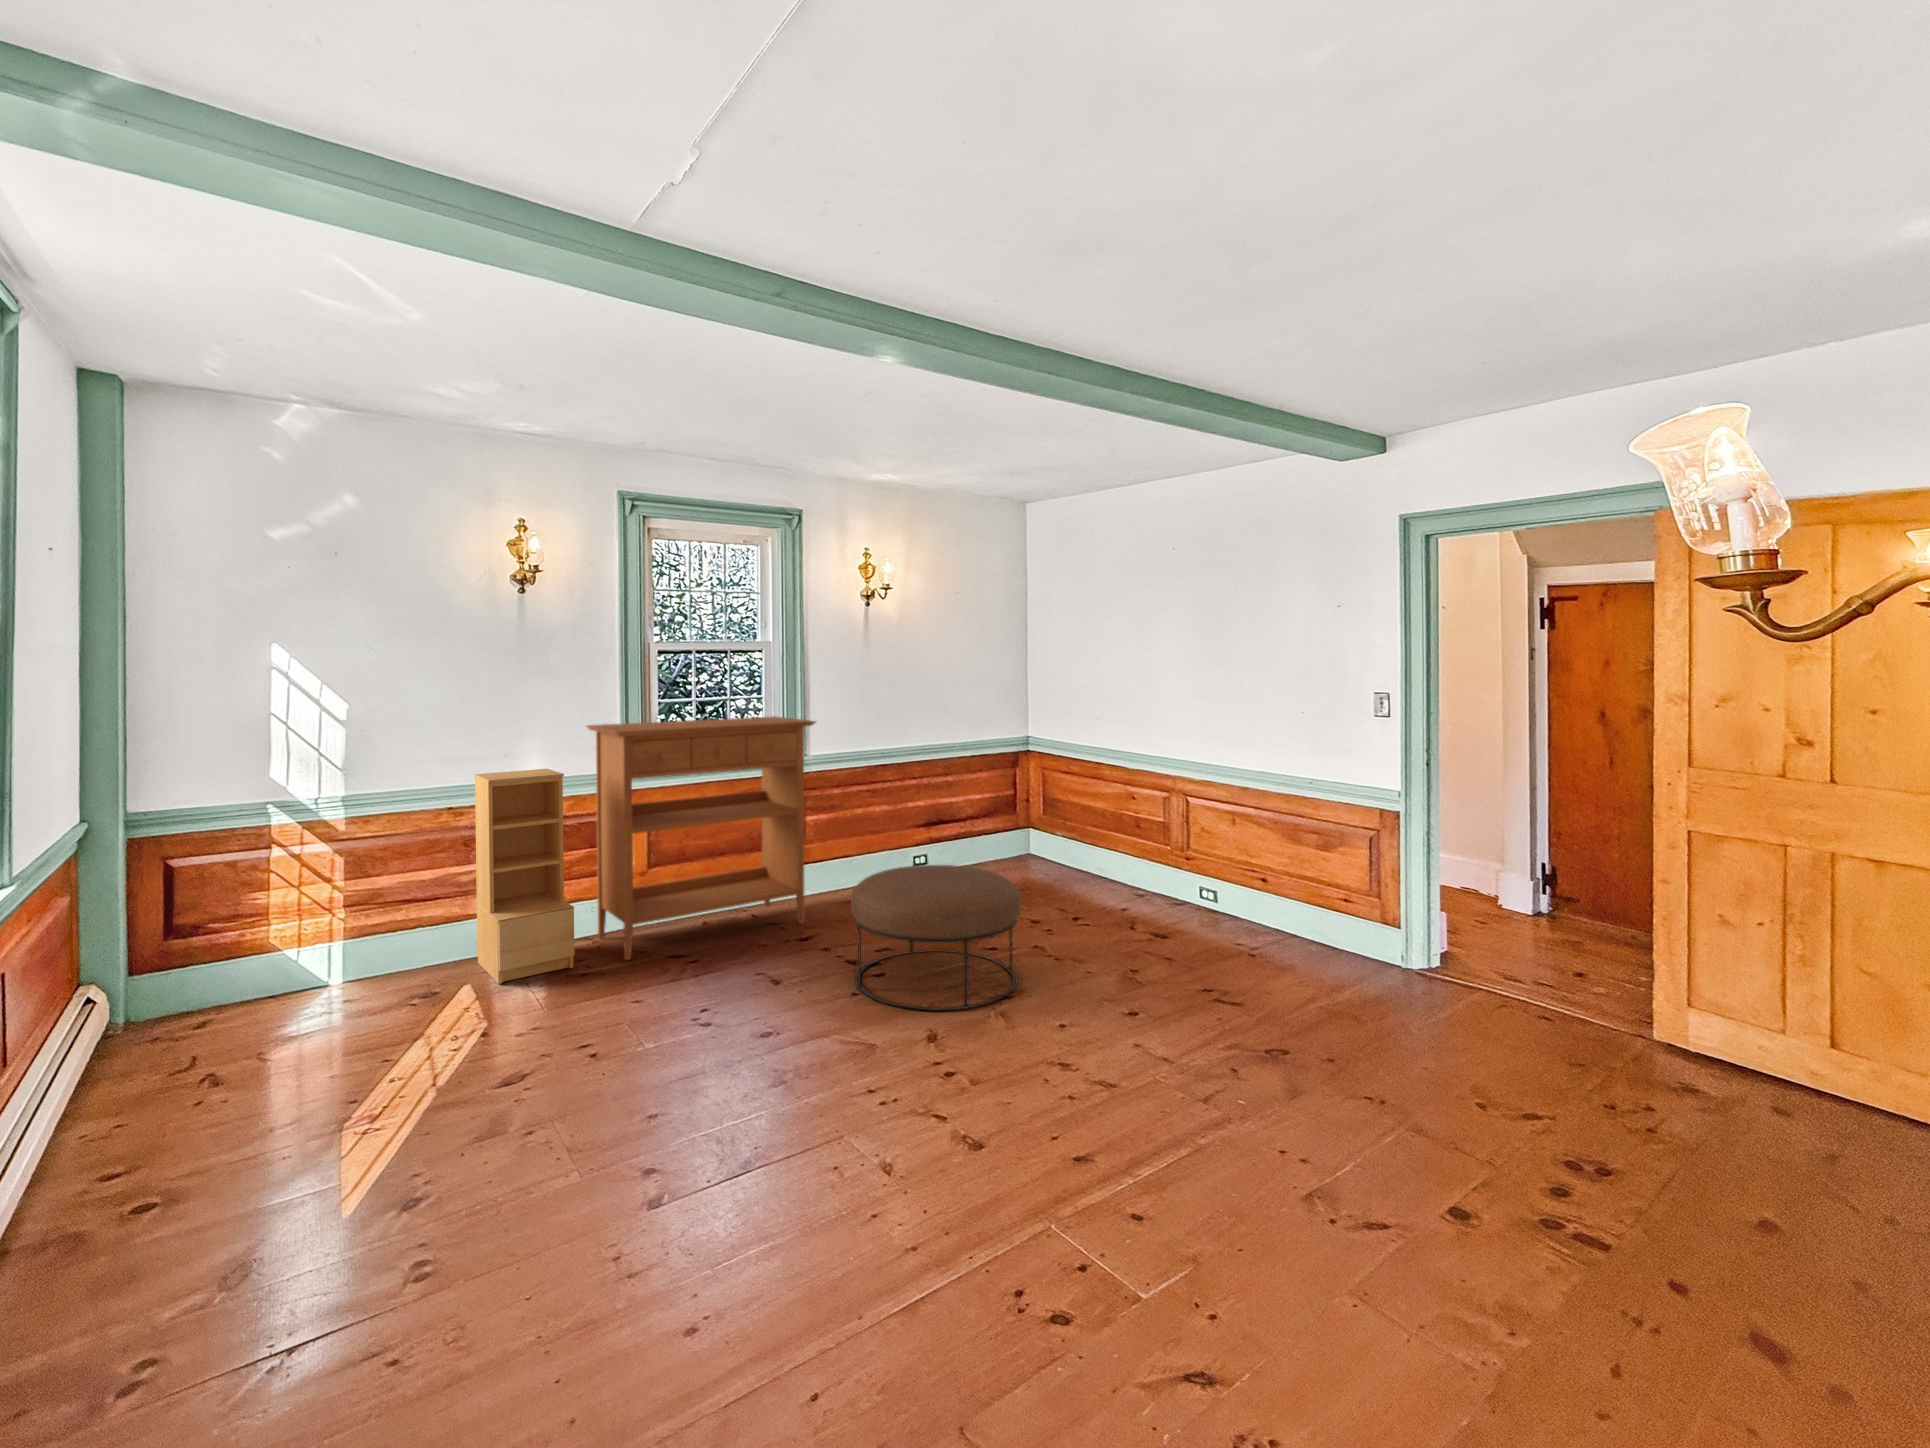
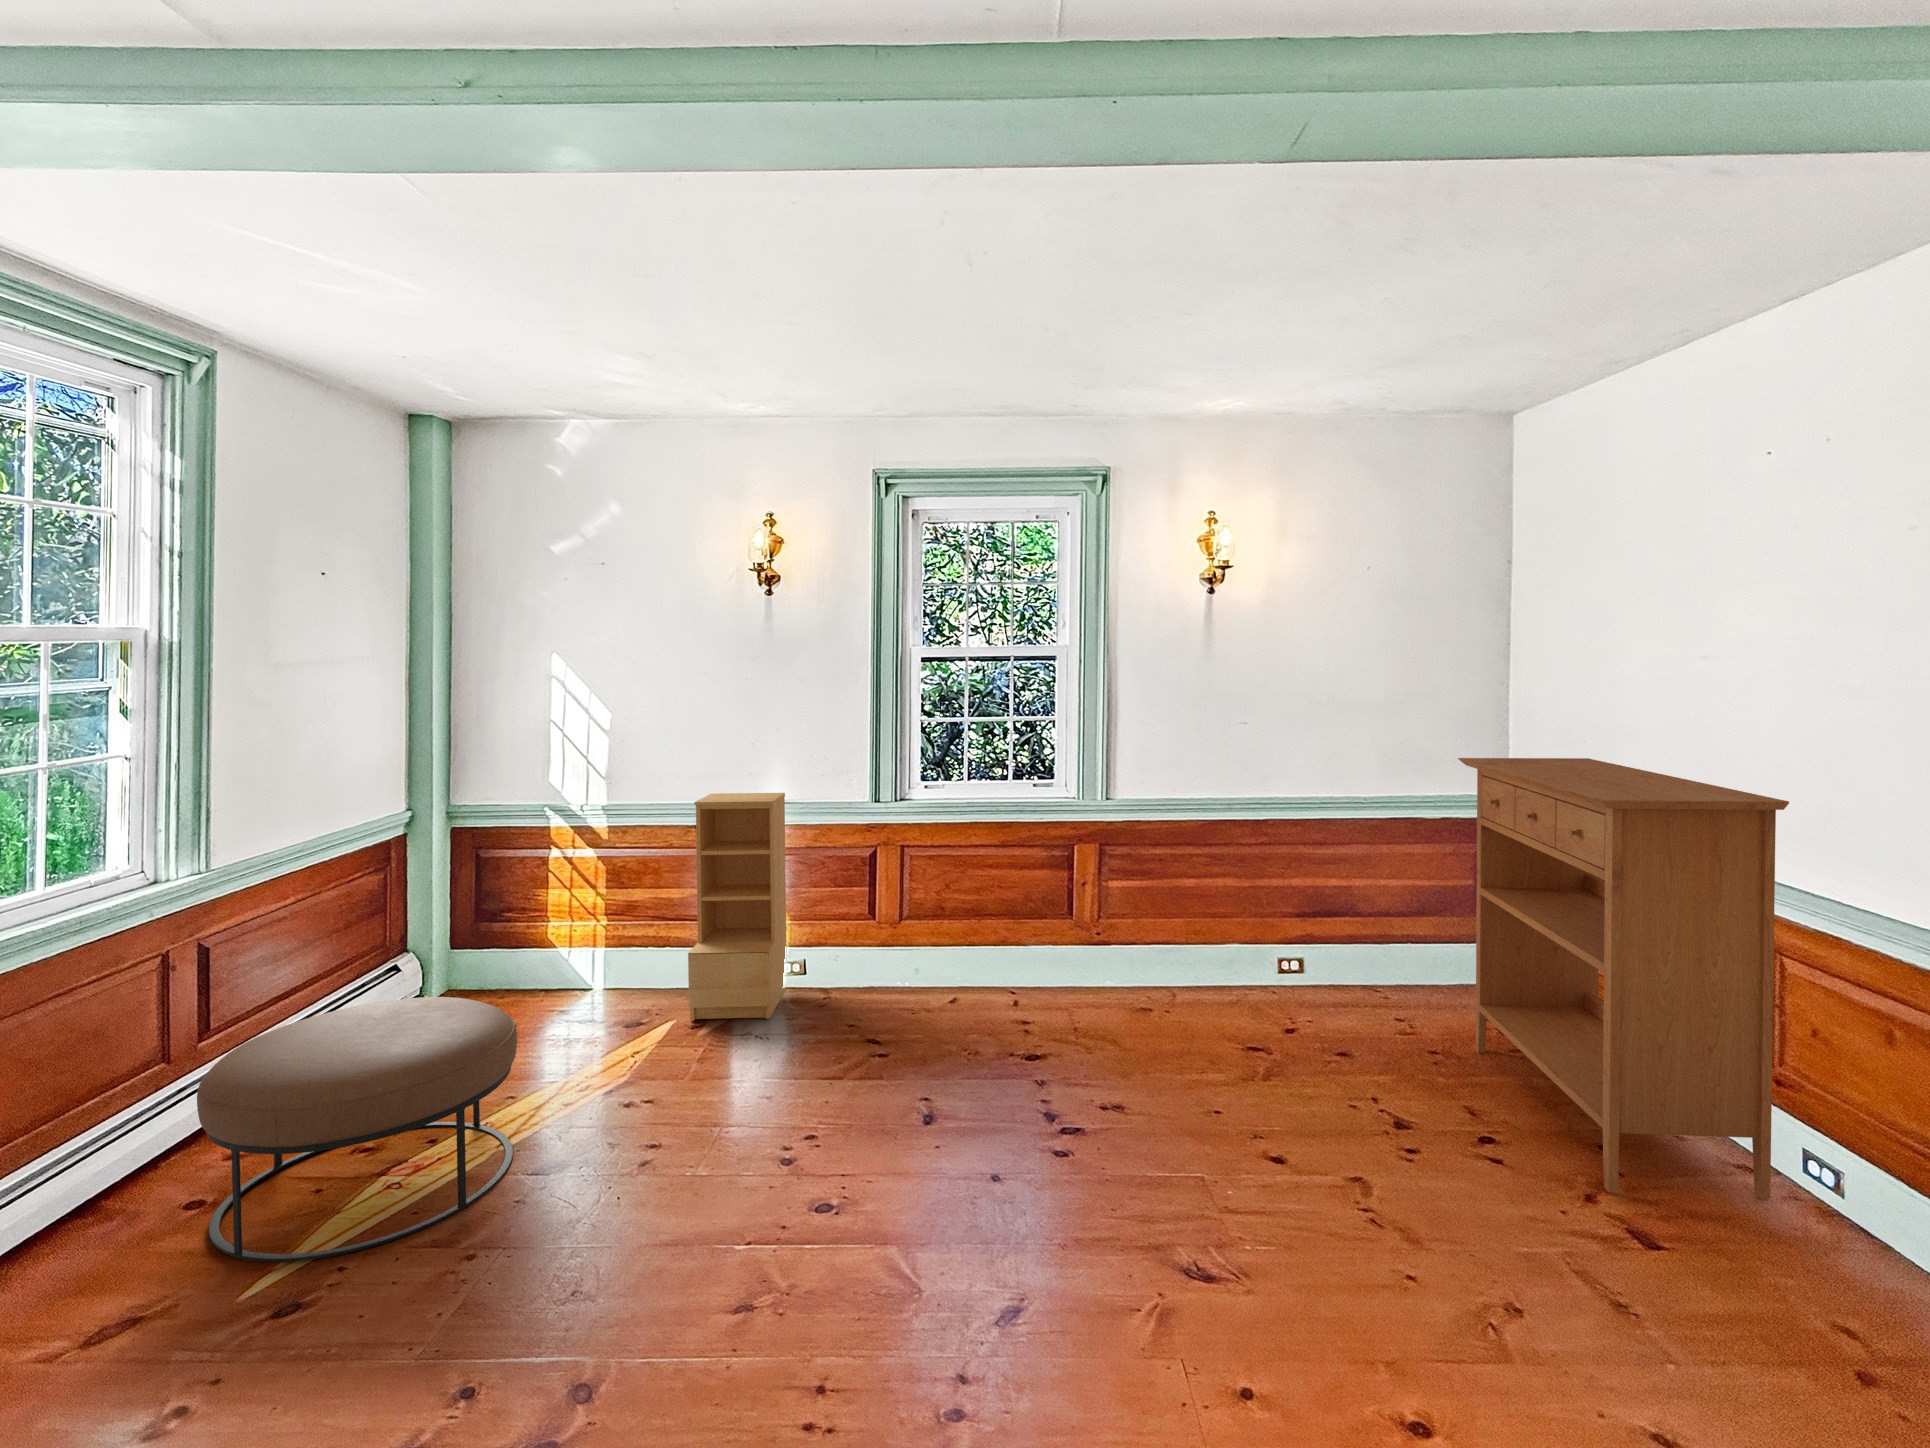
console table: present [587,716,816,960] -> present [1458,758,1789,1199]
ottoman: present [851,865,1022,1010] -> present [197,997,517,1262]

